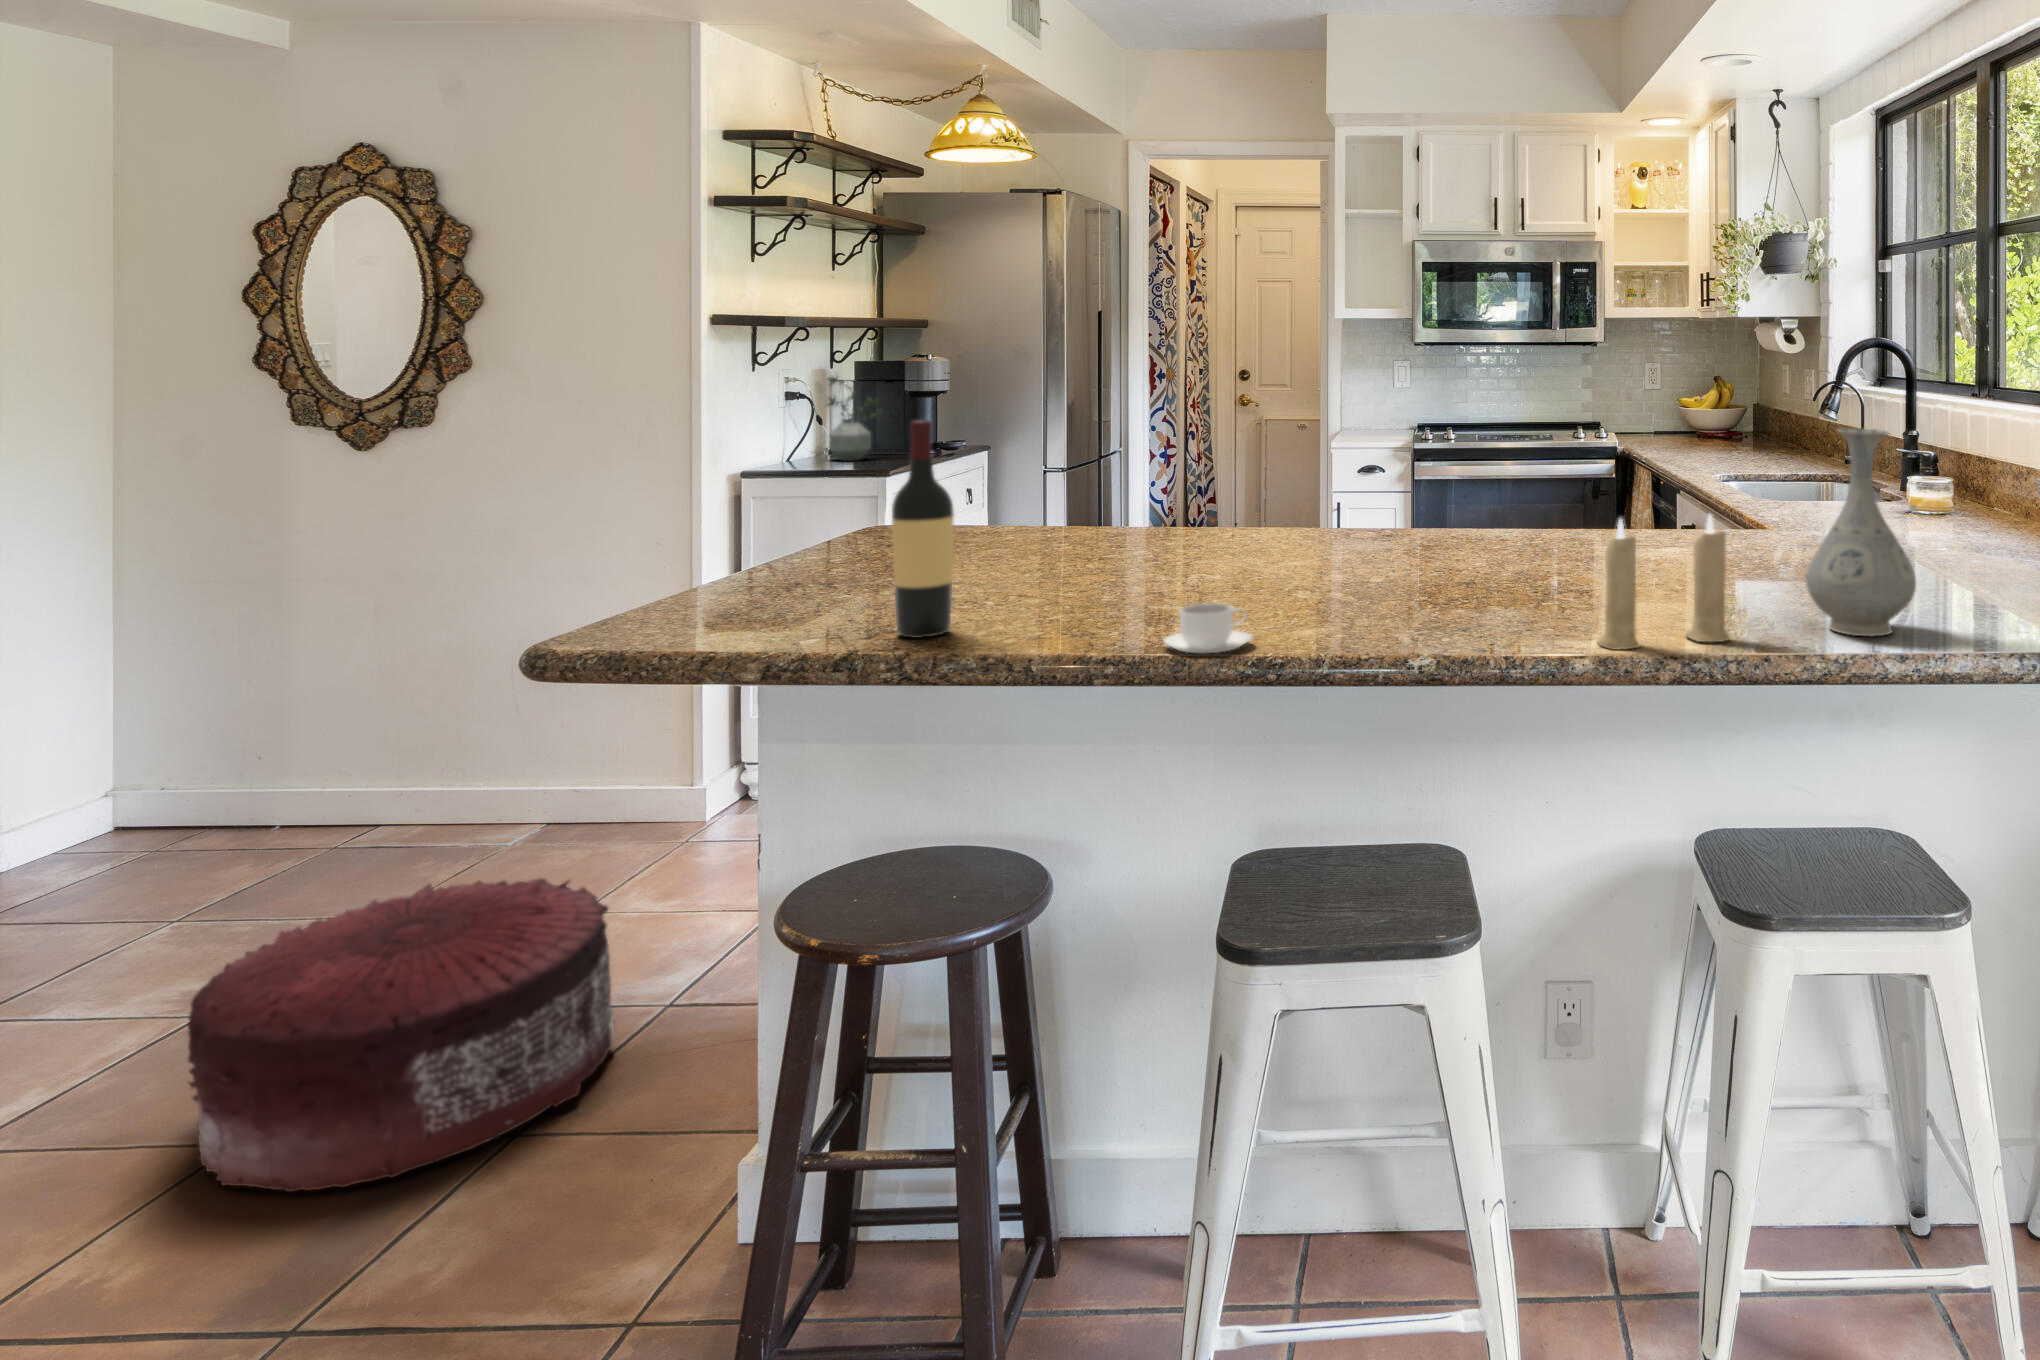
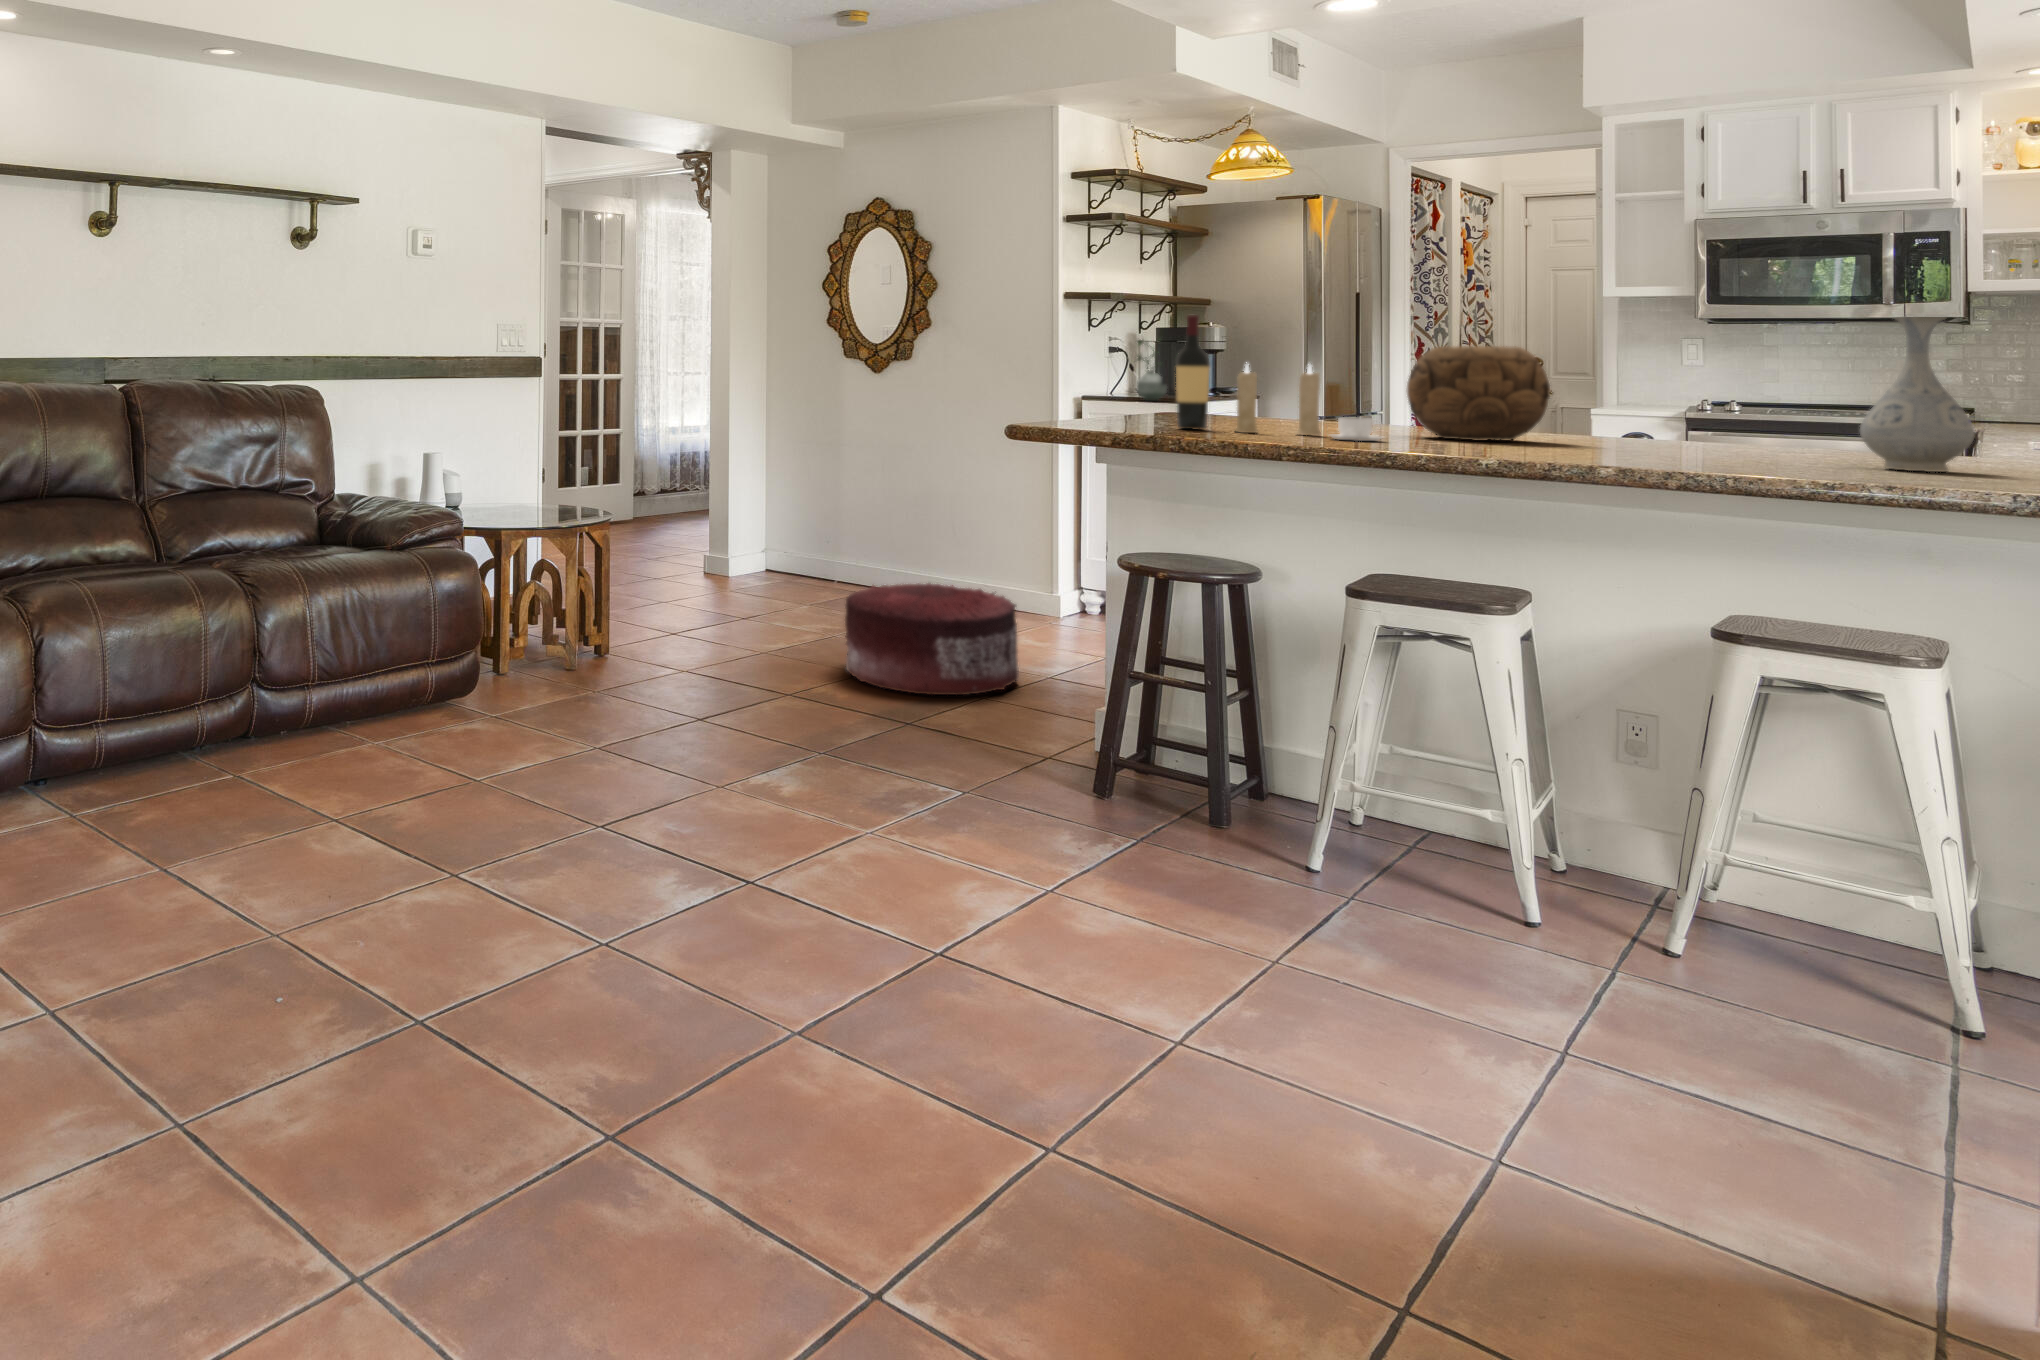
decorative bowl: none [1250,448,1429,600] -> present [1407,346,1550,441]
candle: present [1598,515,1729,650] -> present [1236,362,1320,435]

